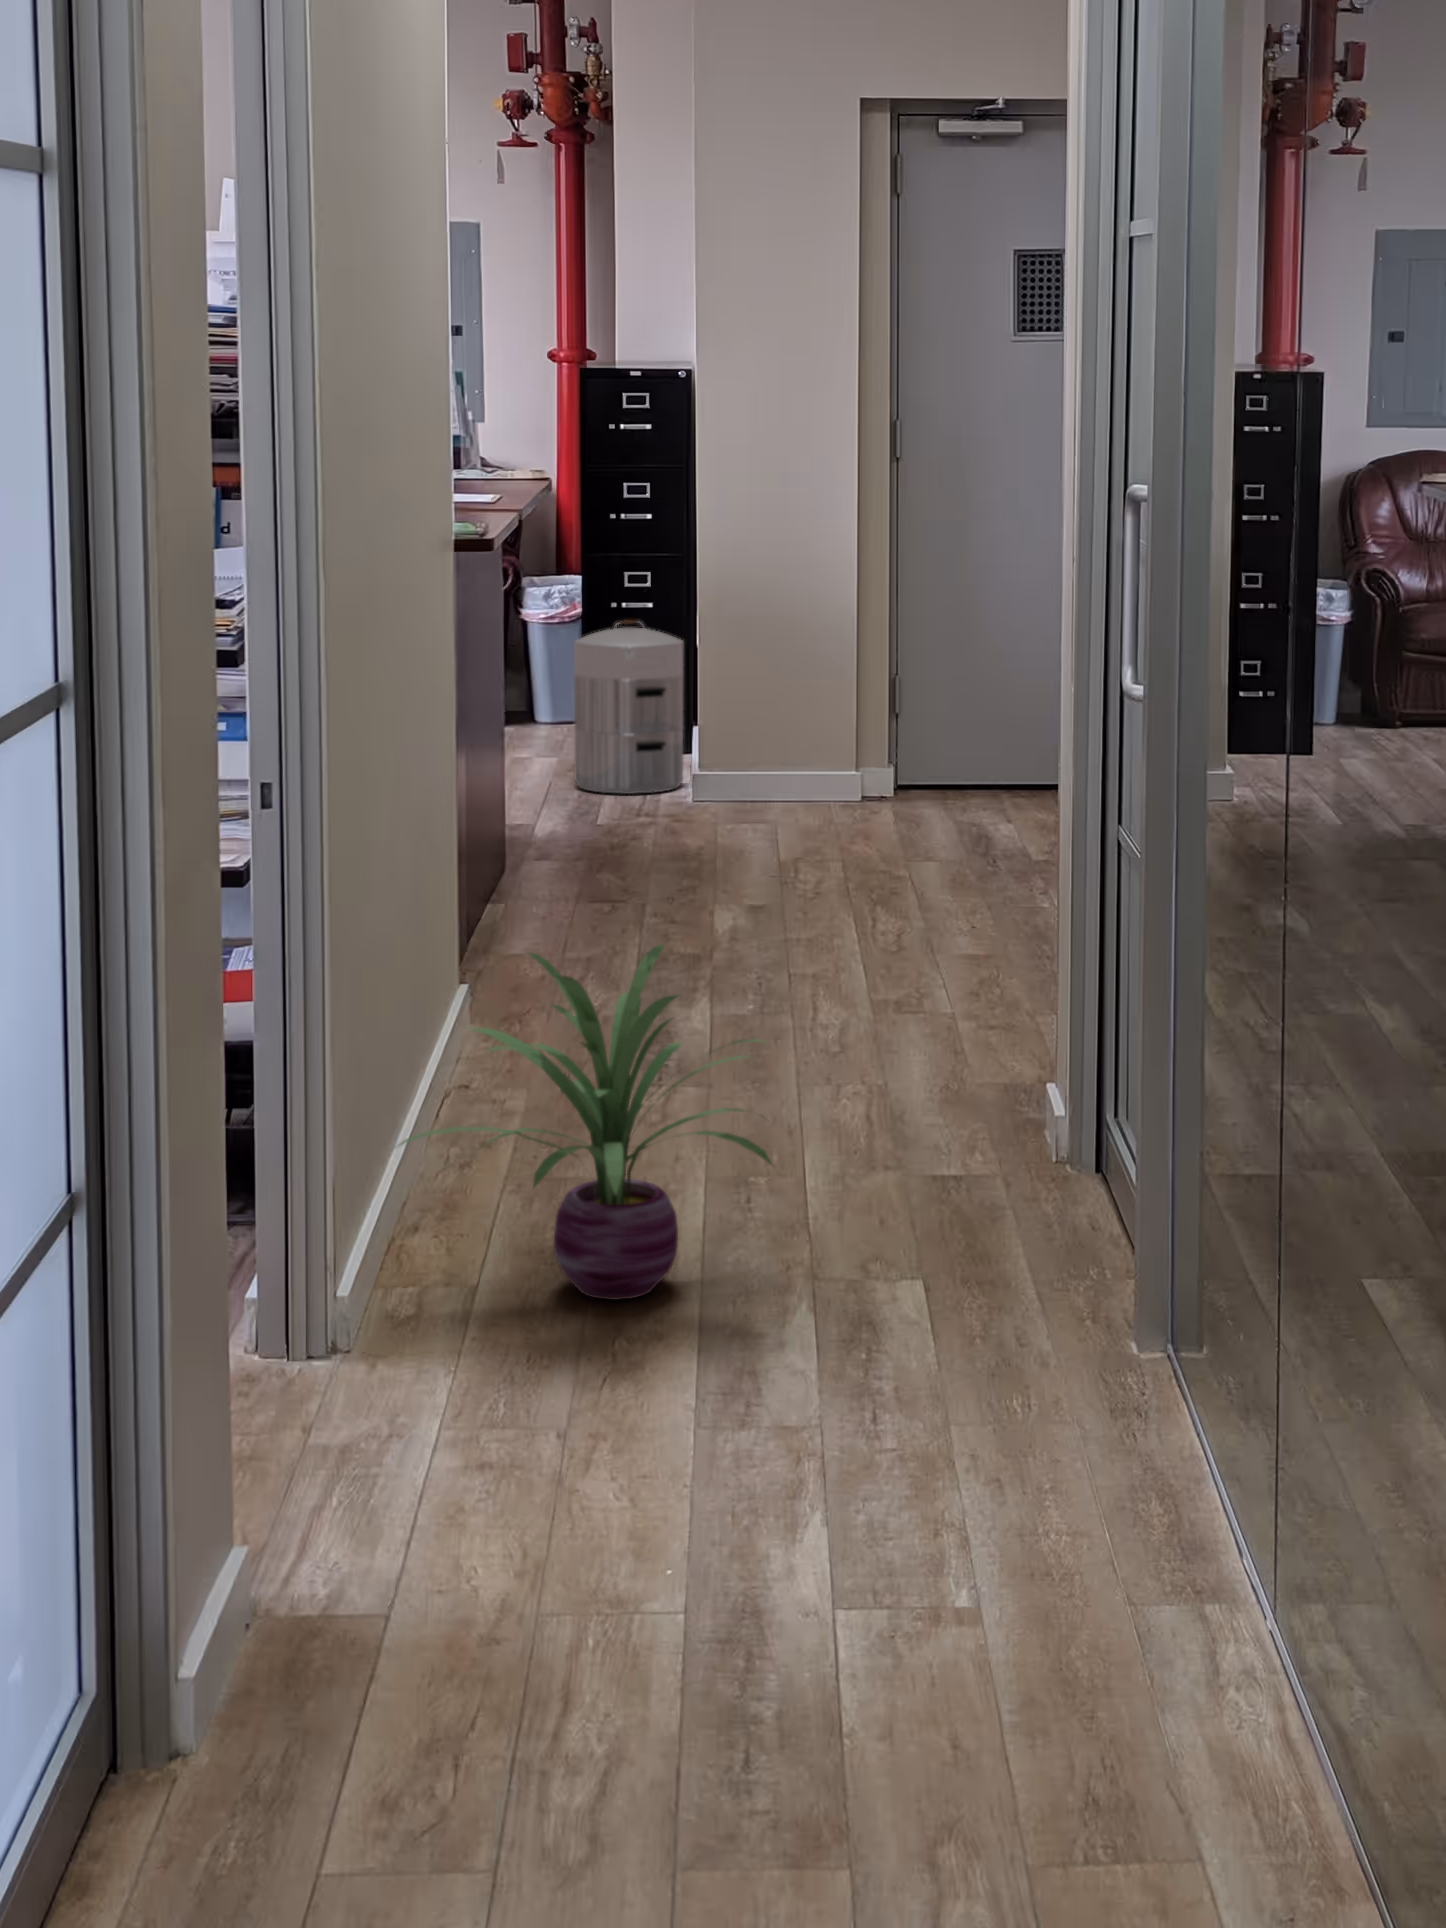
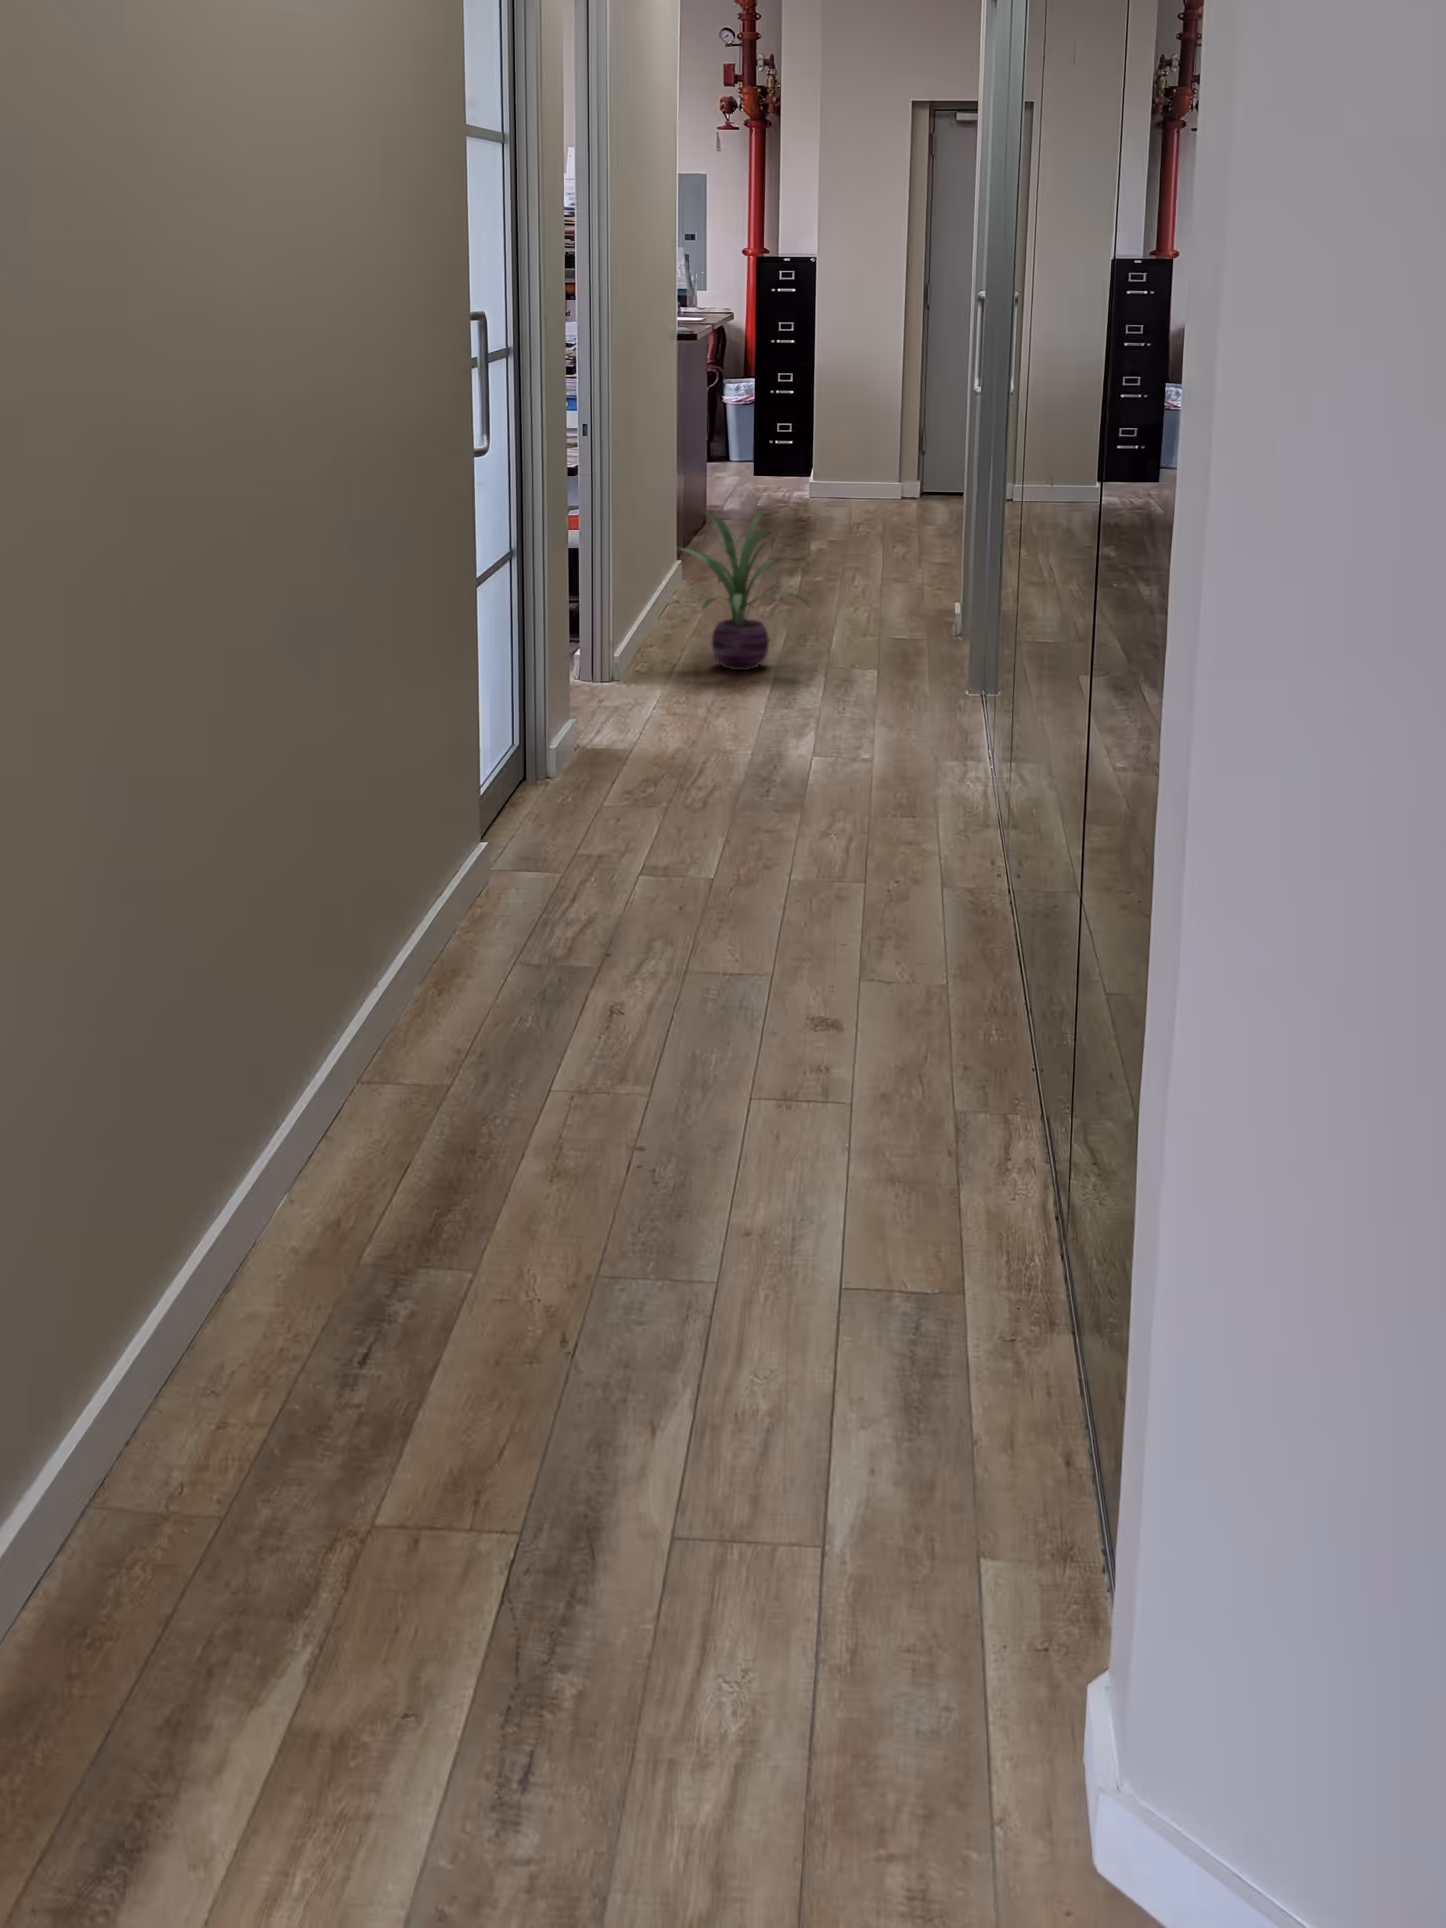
waste bin: present [574,620,683,794] -> none [747,397,808,492]

